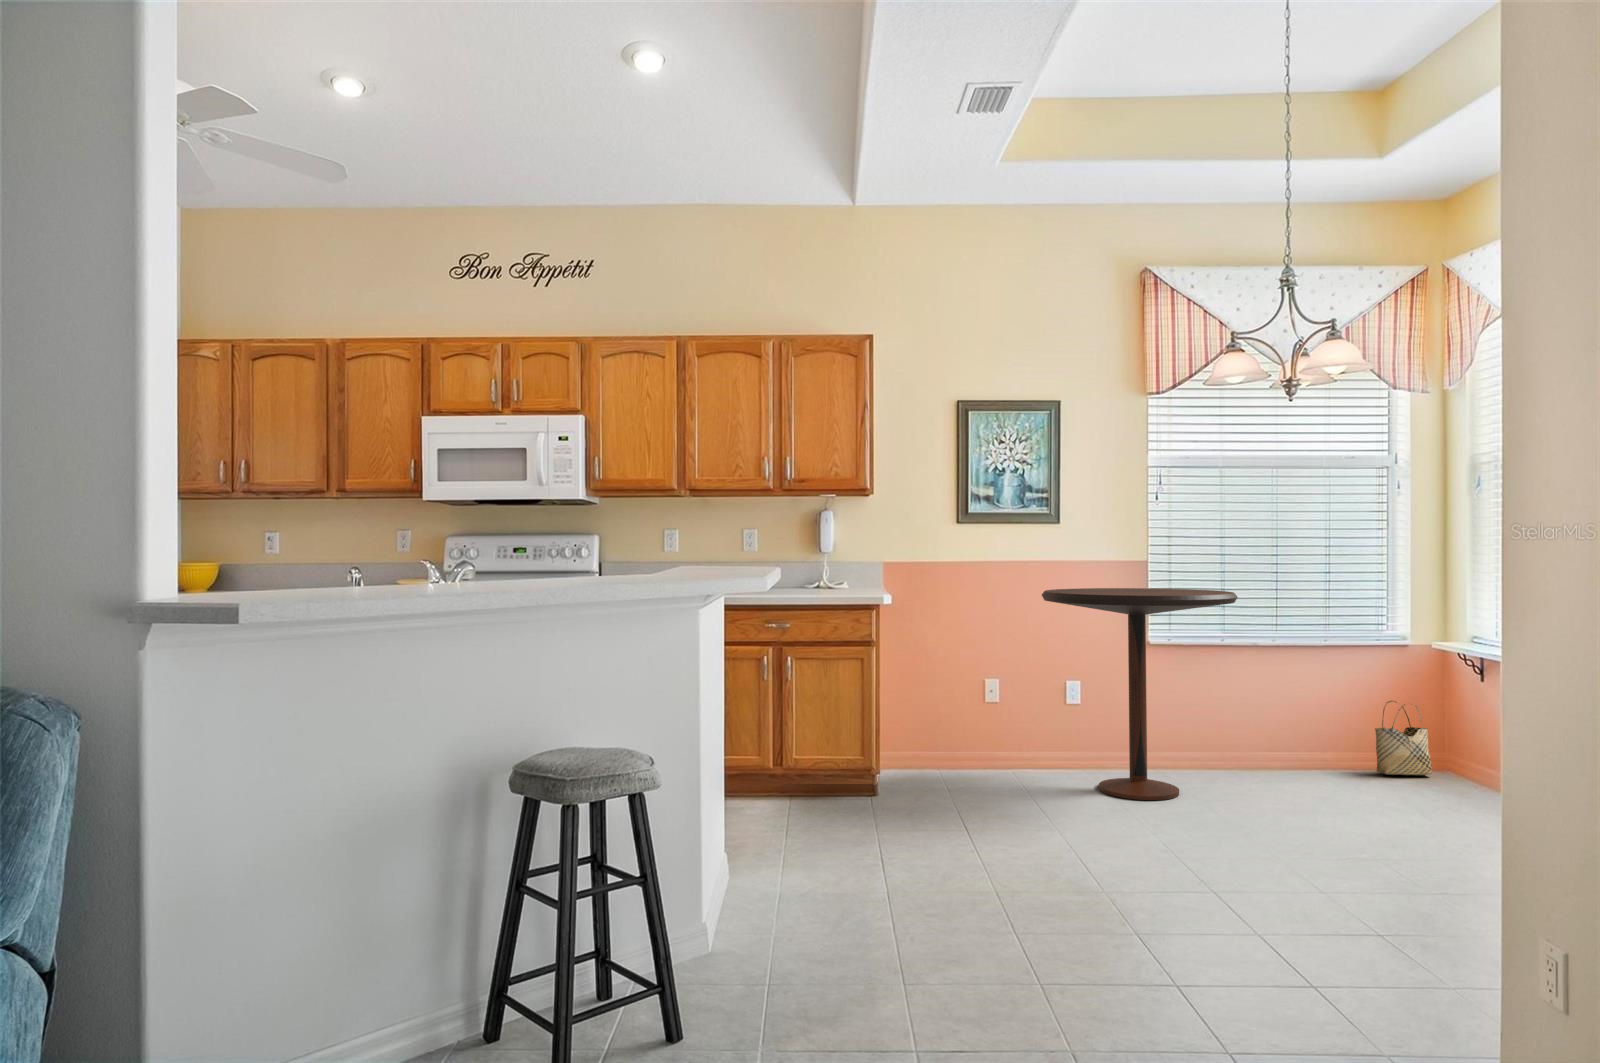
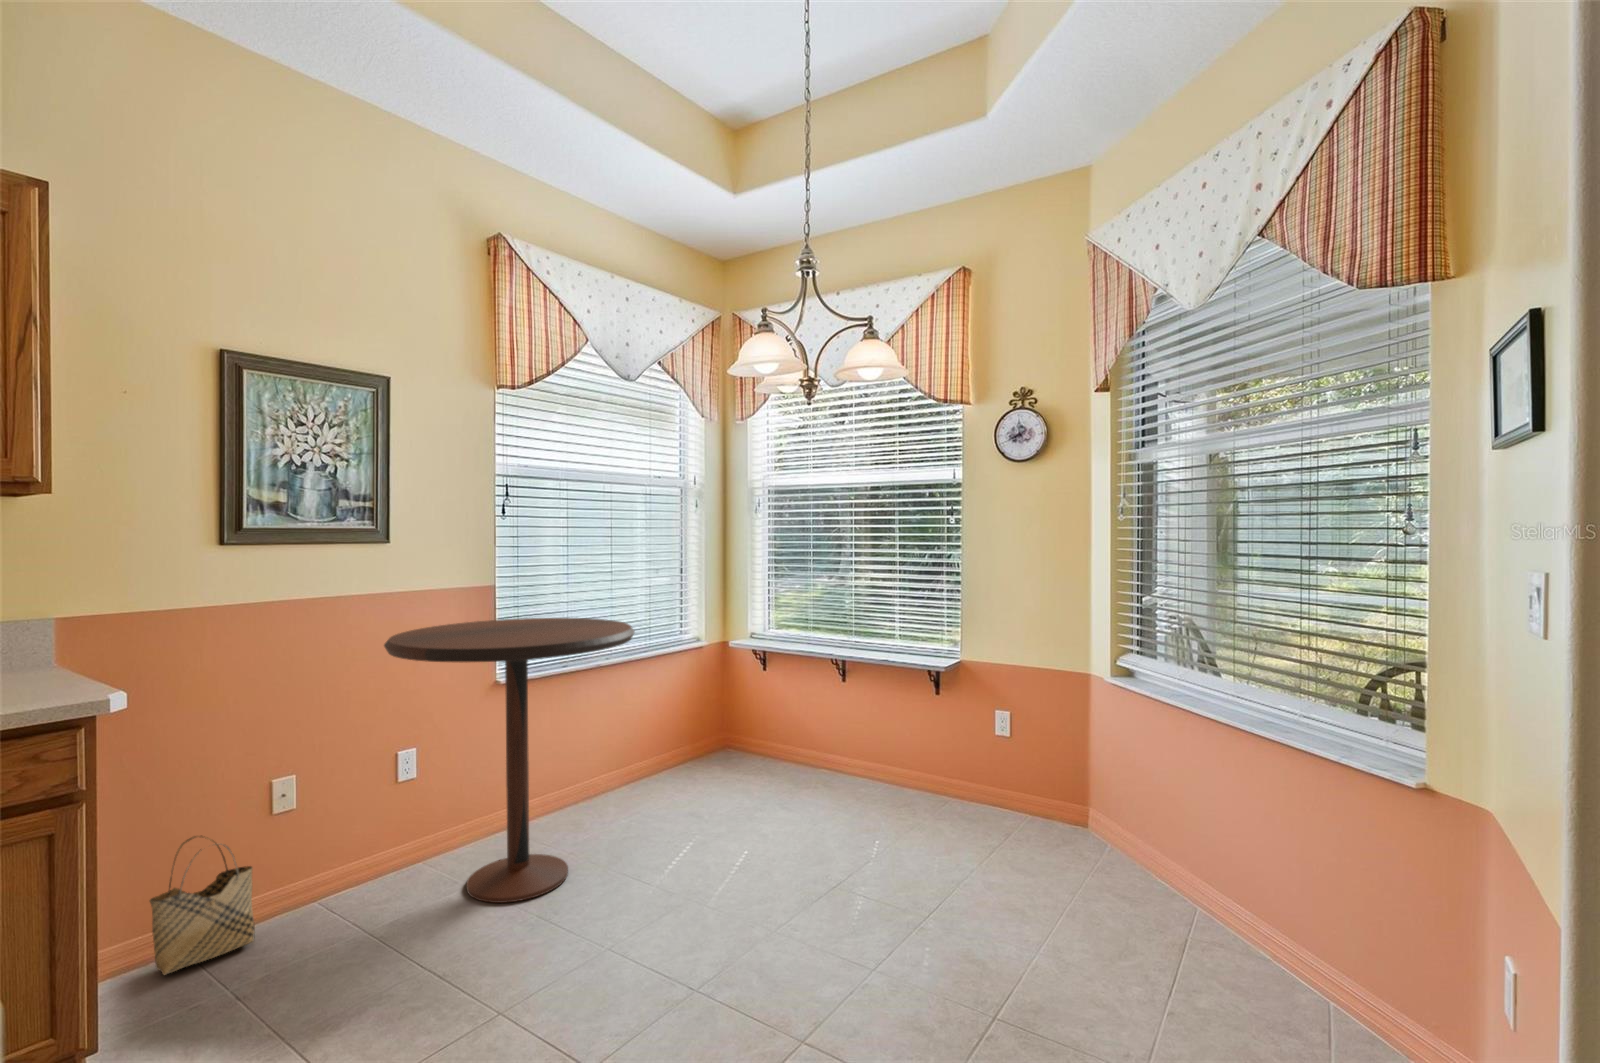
woven basket: present [1375,701,1432,775] -> present [150,836,255,975]

